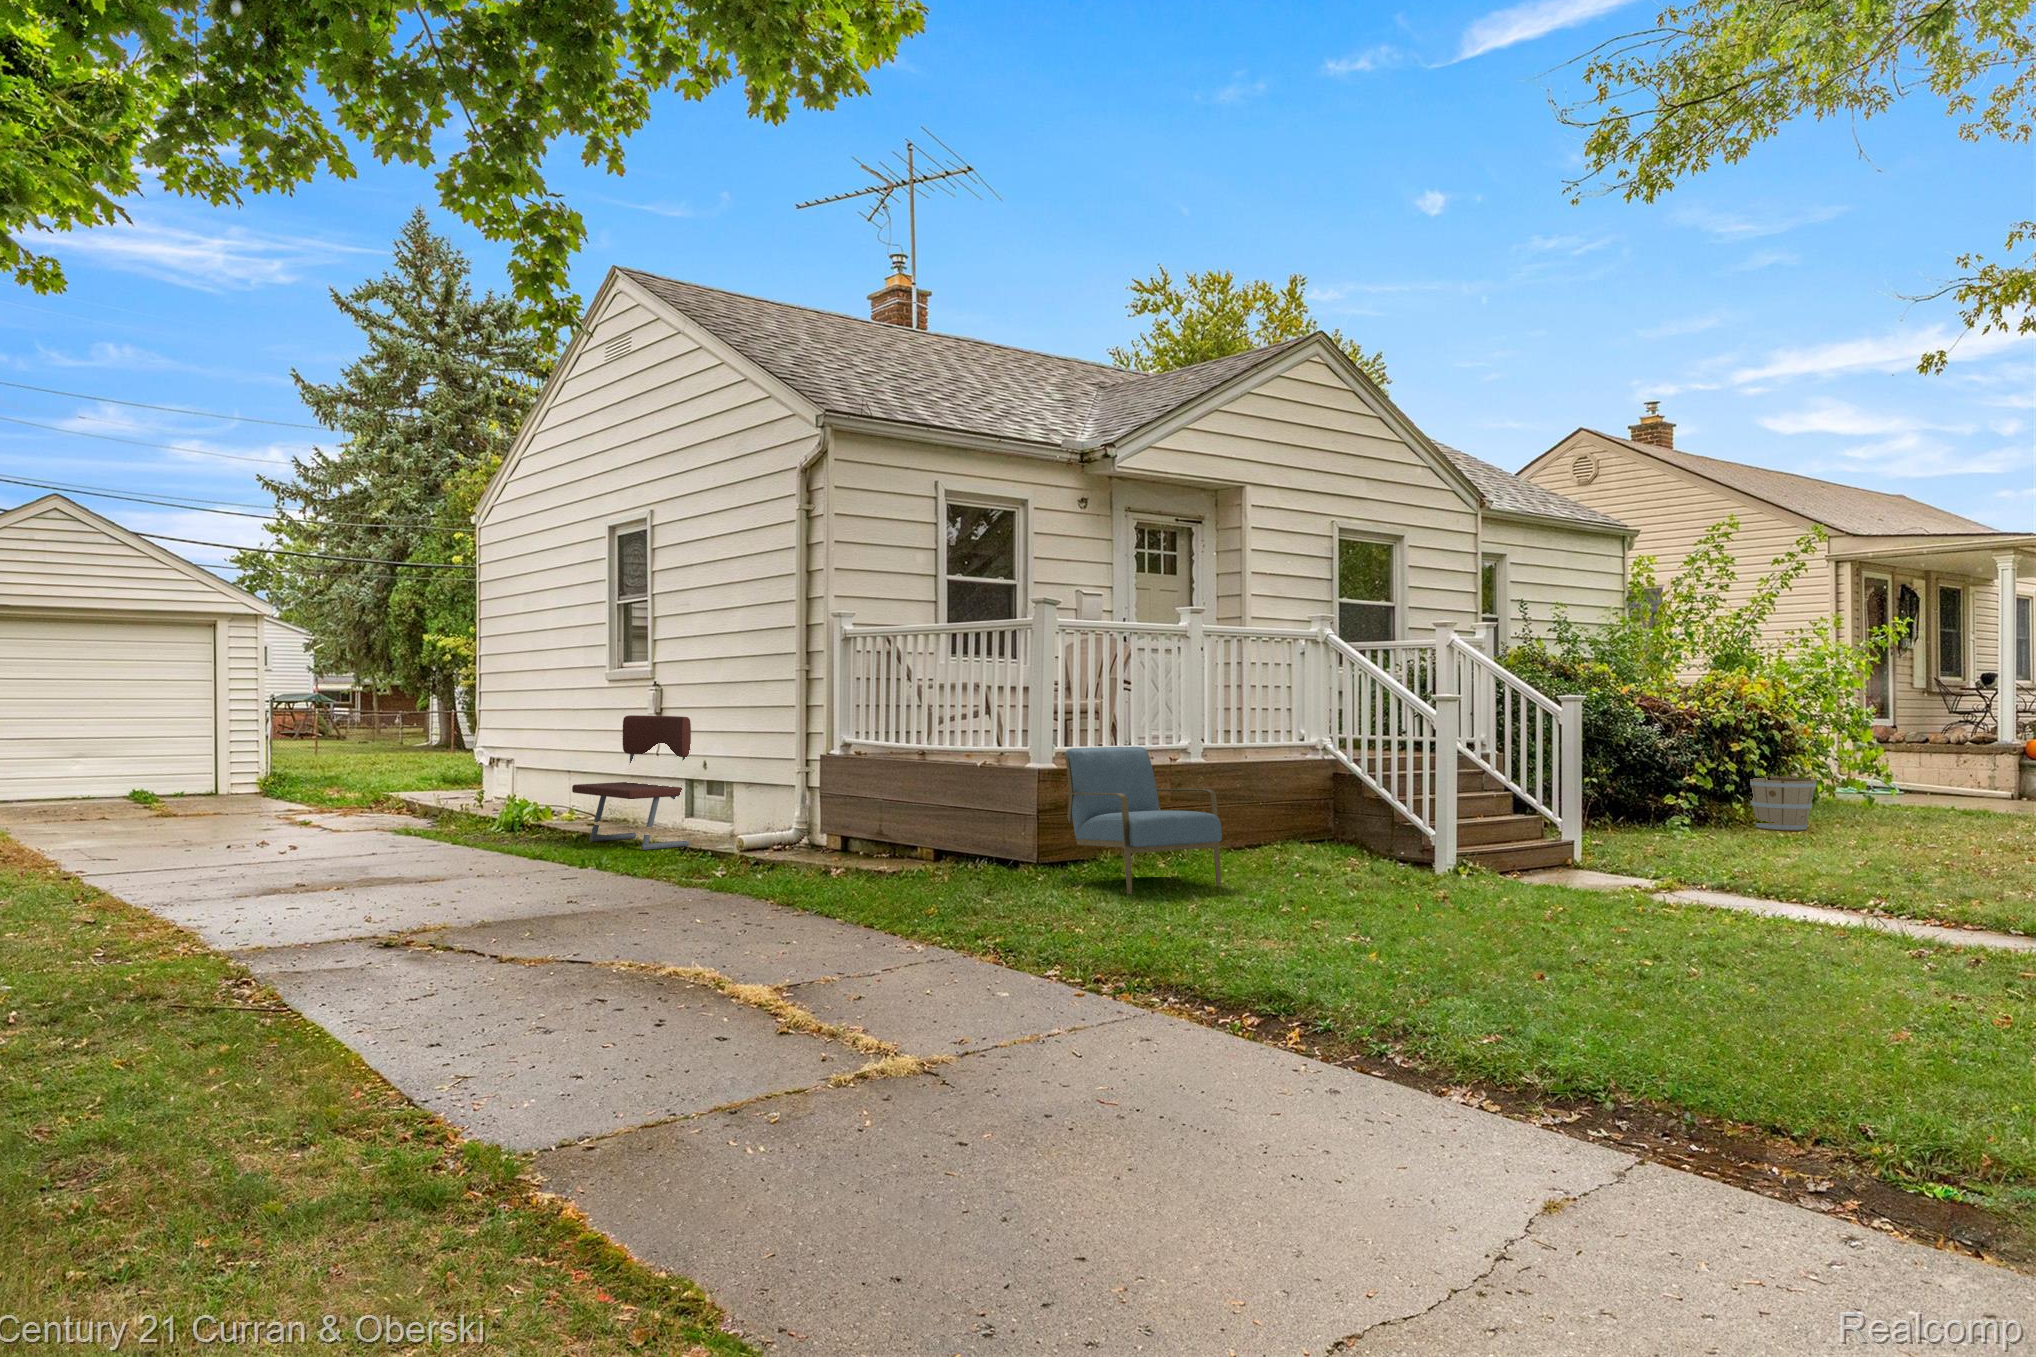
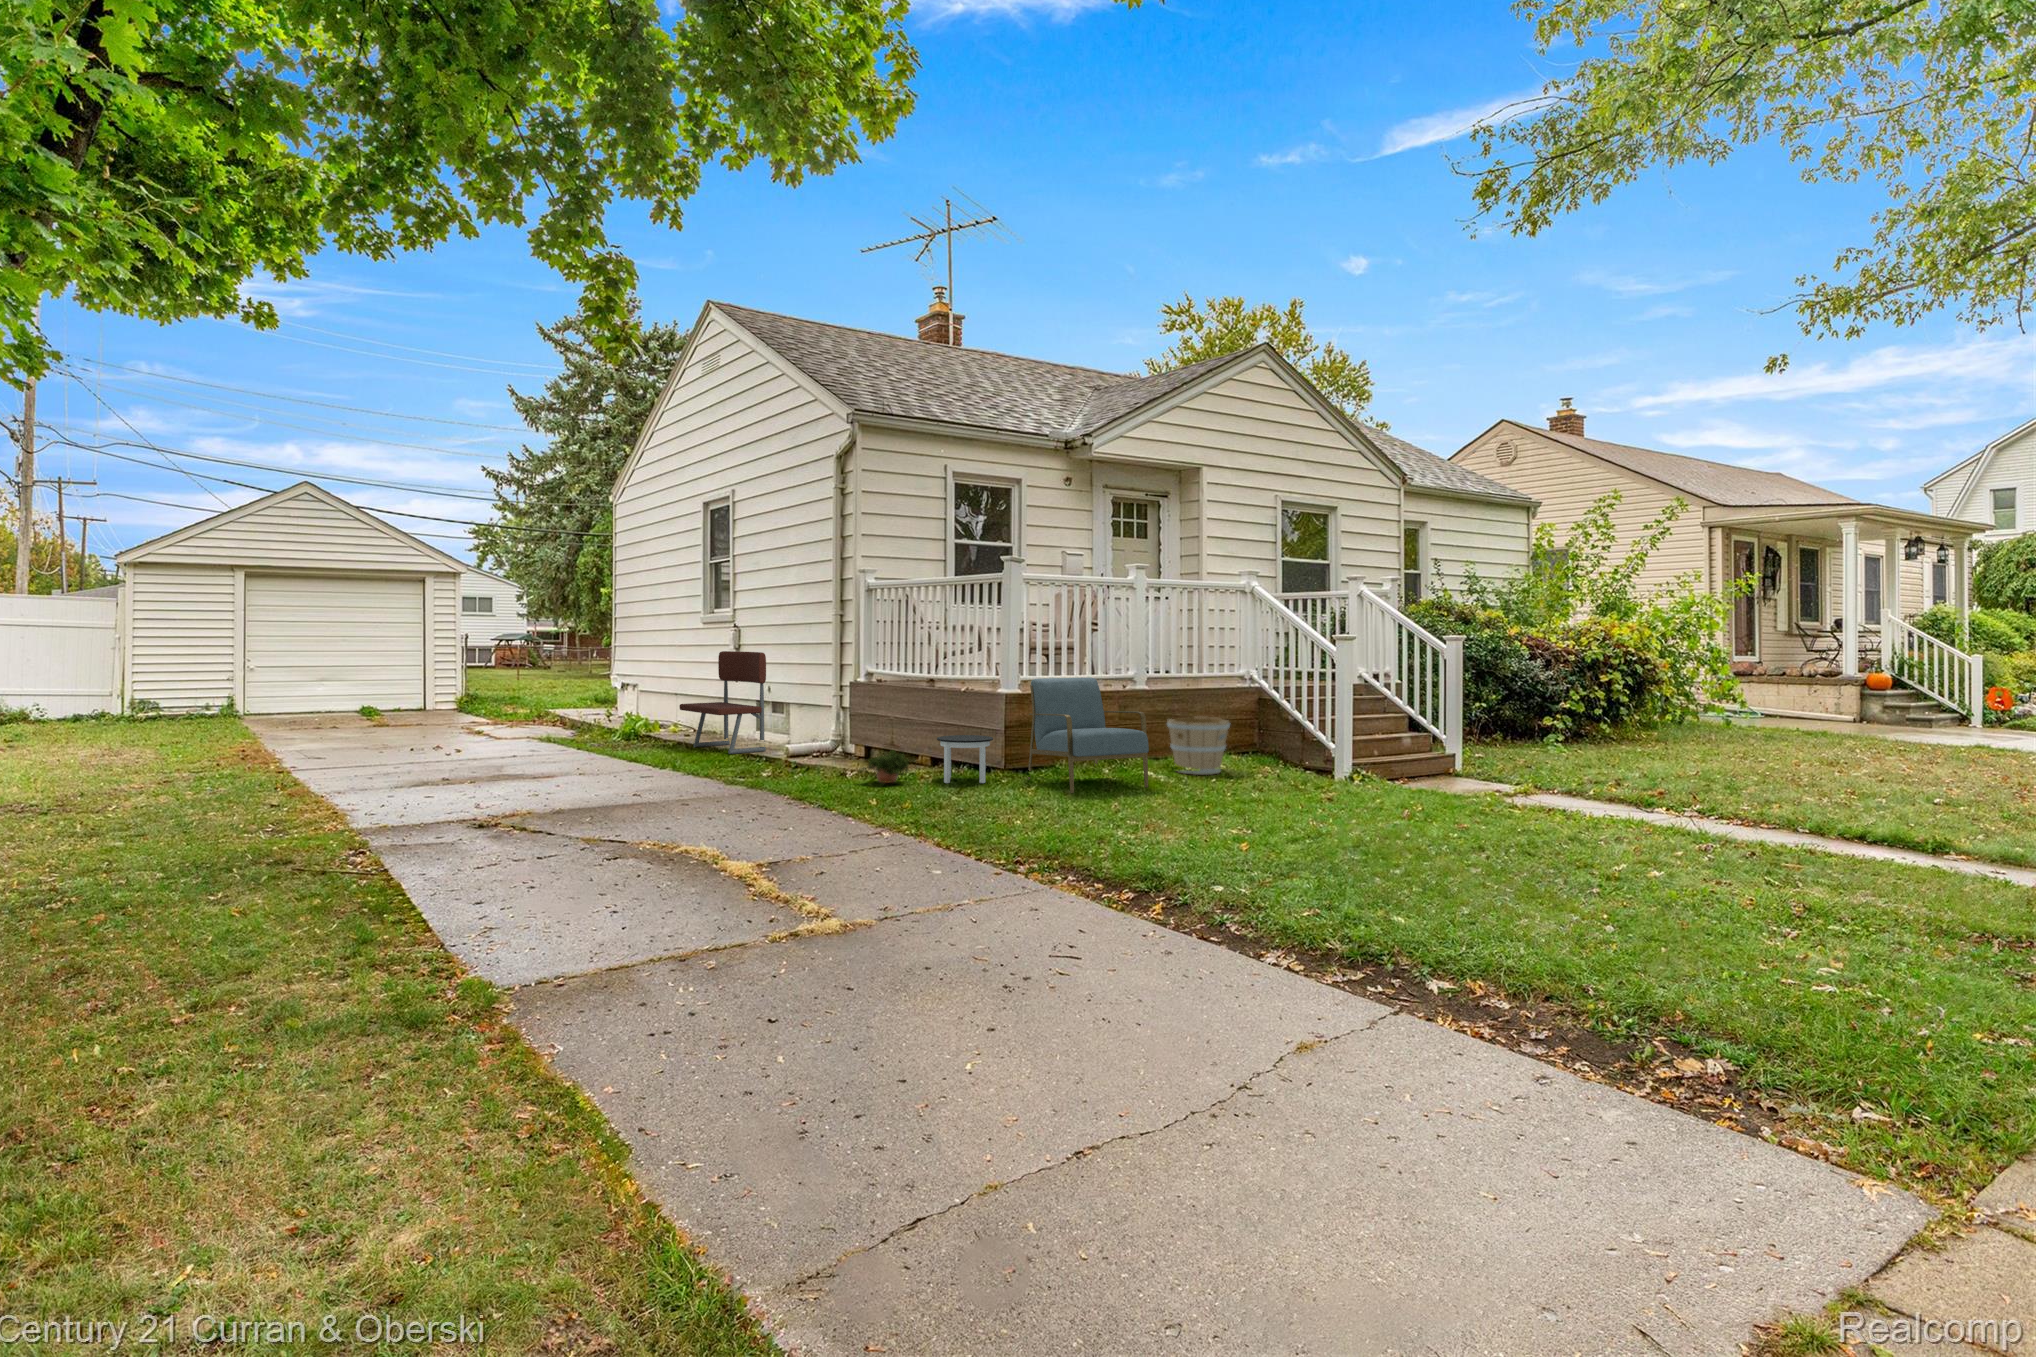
wooden bucket: present [1750,776,1817,831] -> present [1167,716,1230,775]
round table: none [947,821,1019,884] -> present [937,735,993,783]
potted plant: none [833,841,903,889] -> present [860,750,909,784]

